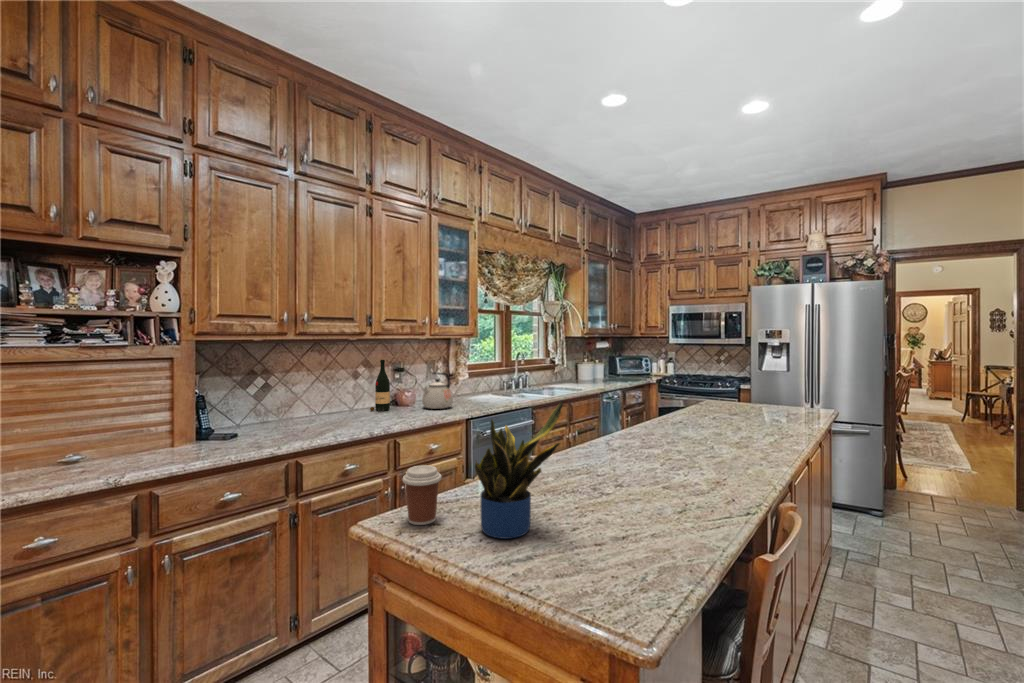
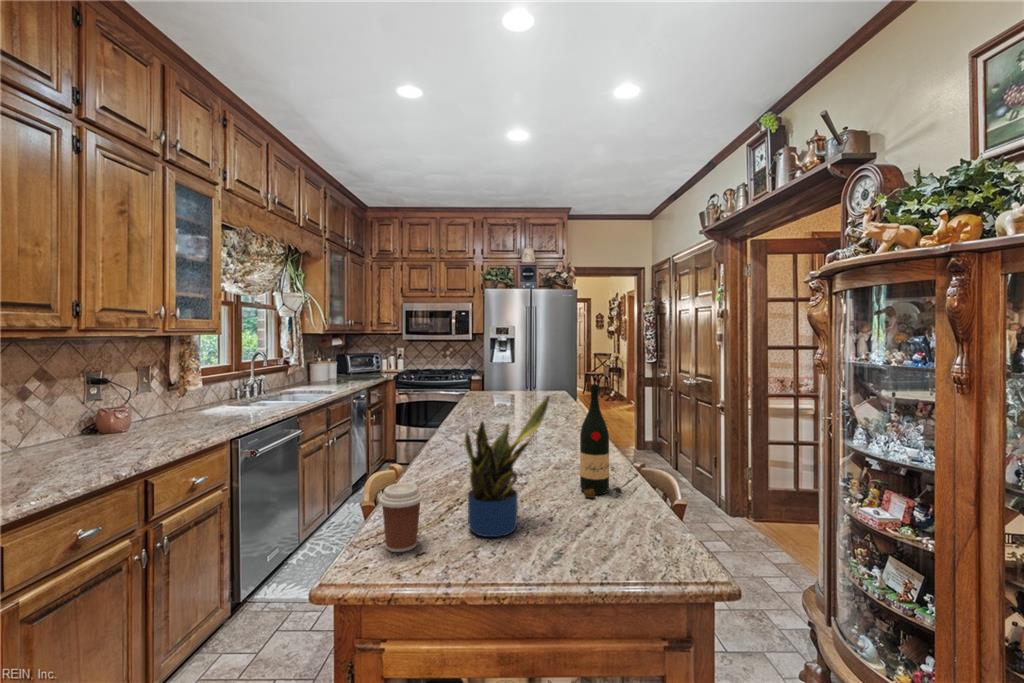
wine bottle: present [370,360,390,411] -> present [580,384,622,498]
kettle: present [422,372,453,409] -> none [154,382,204,432]

